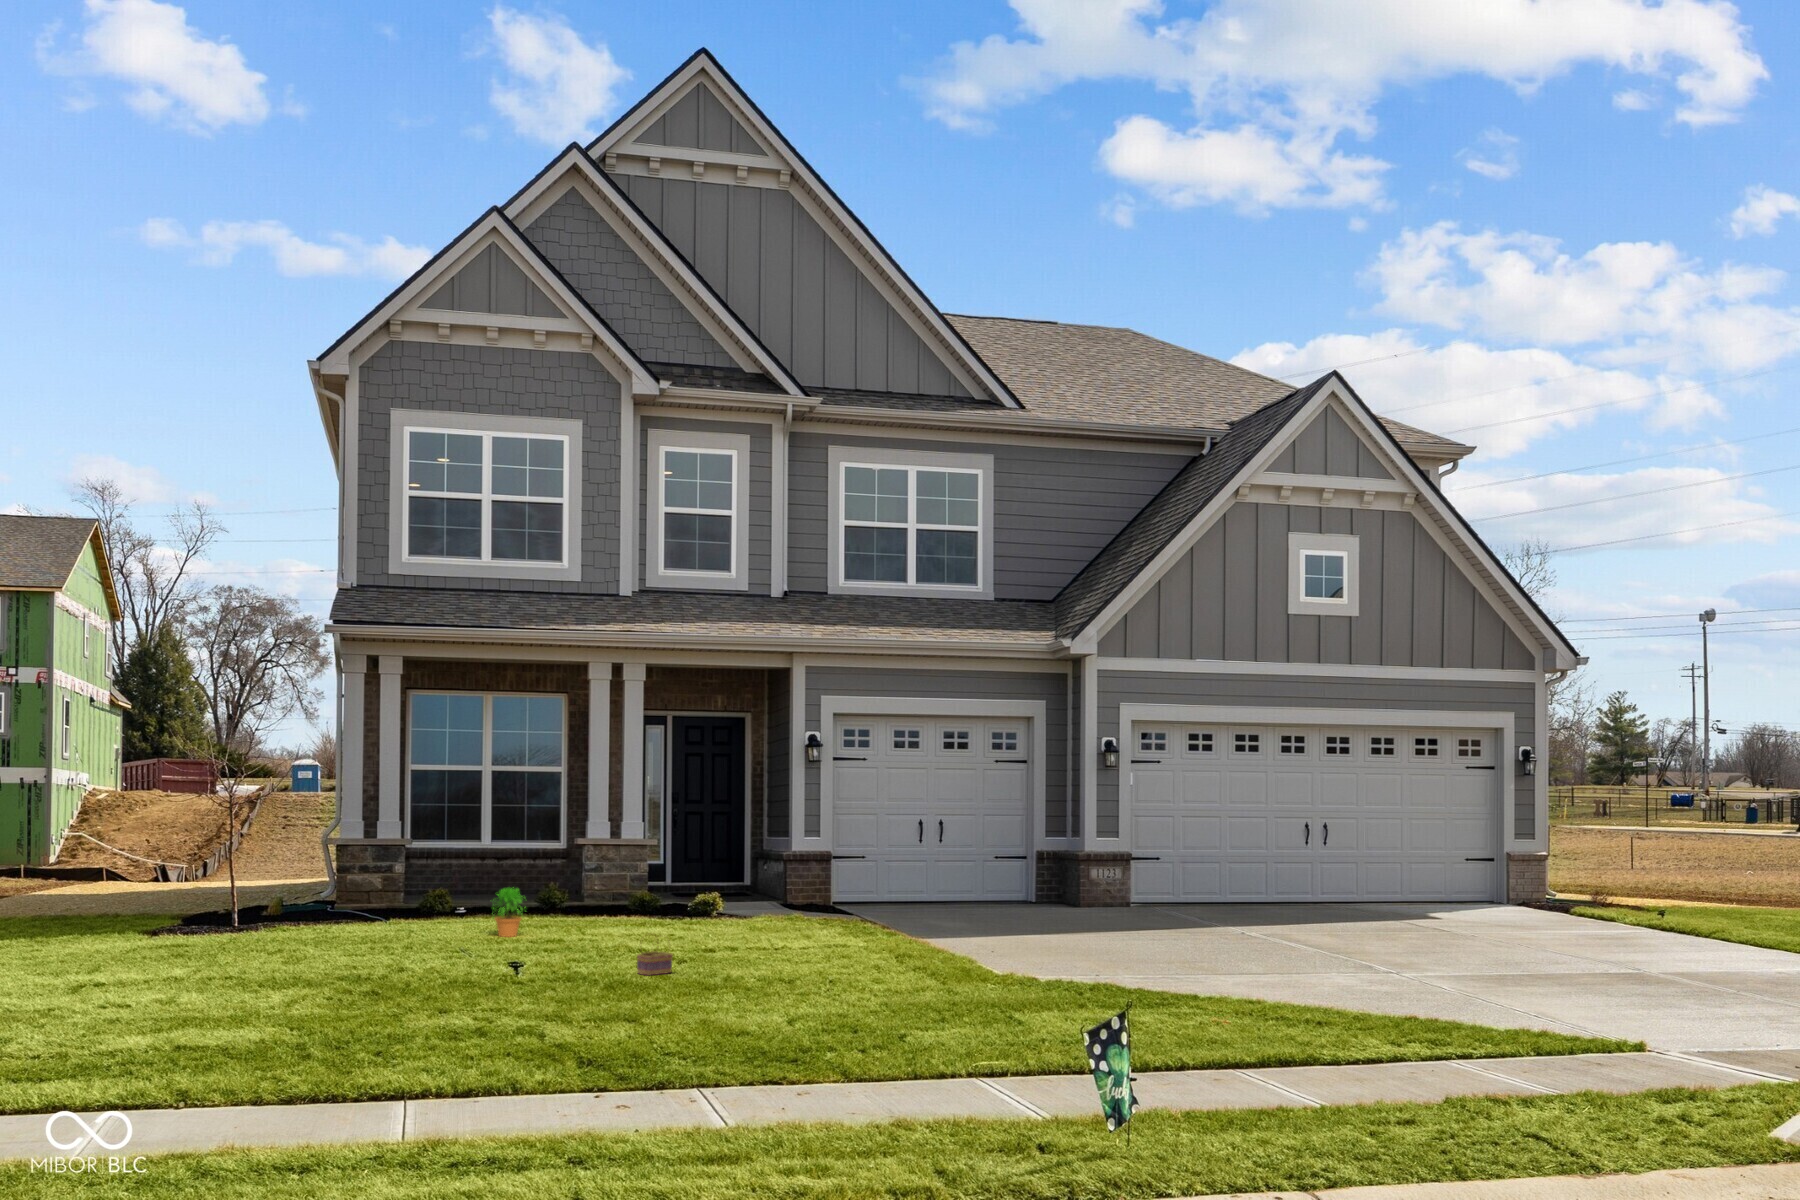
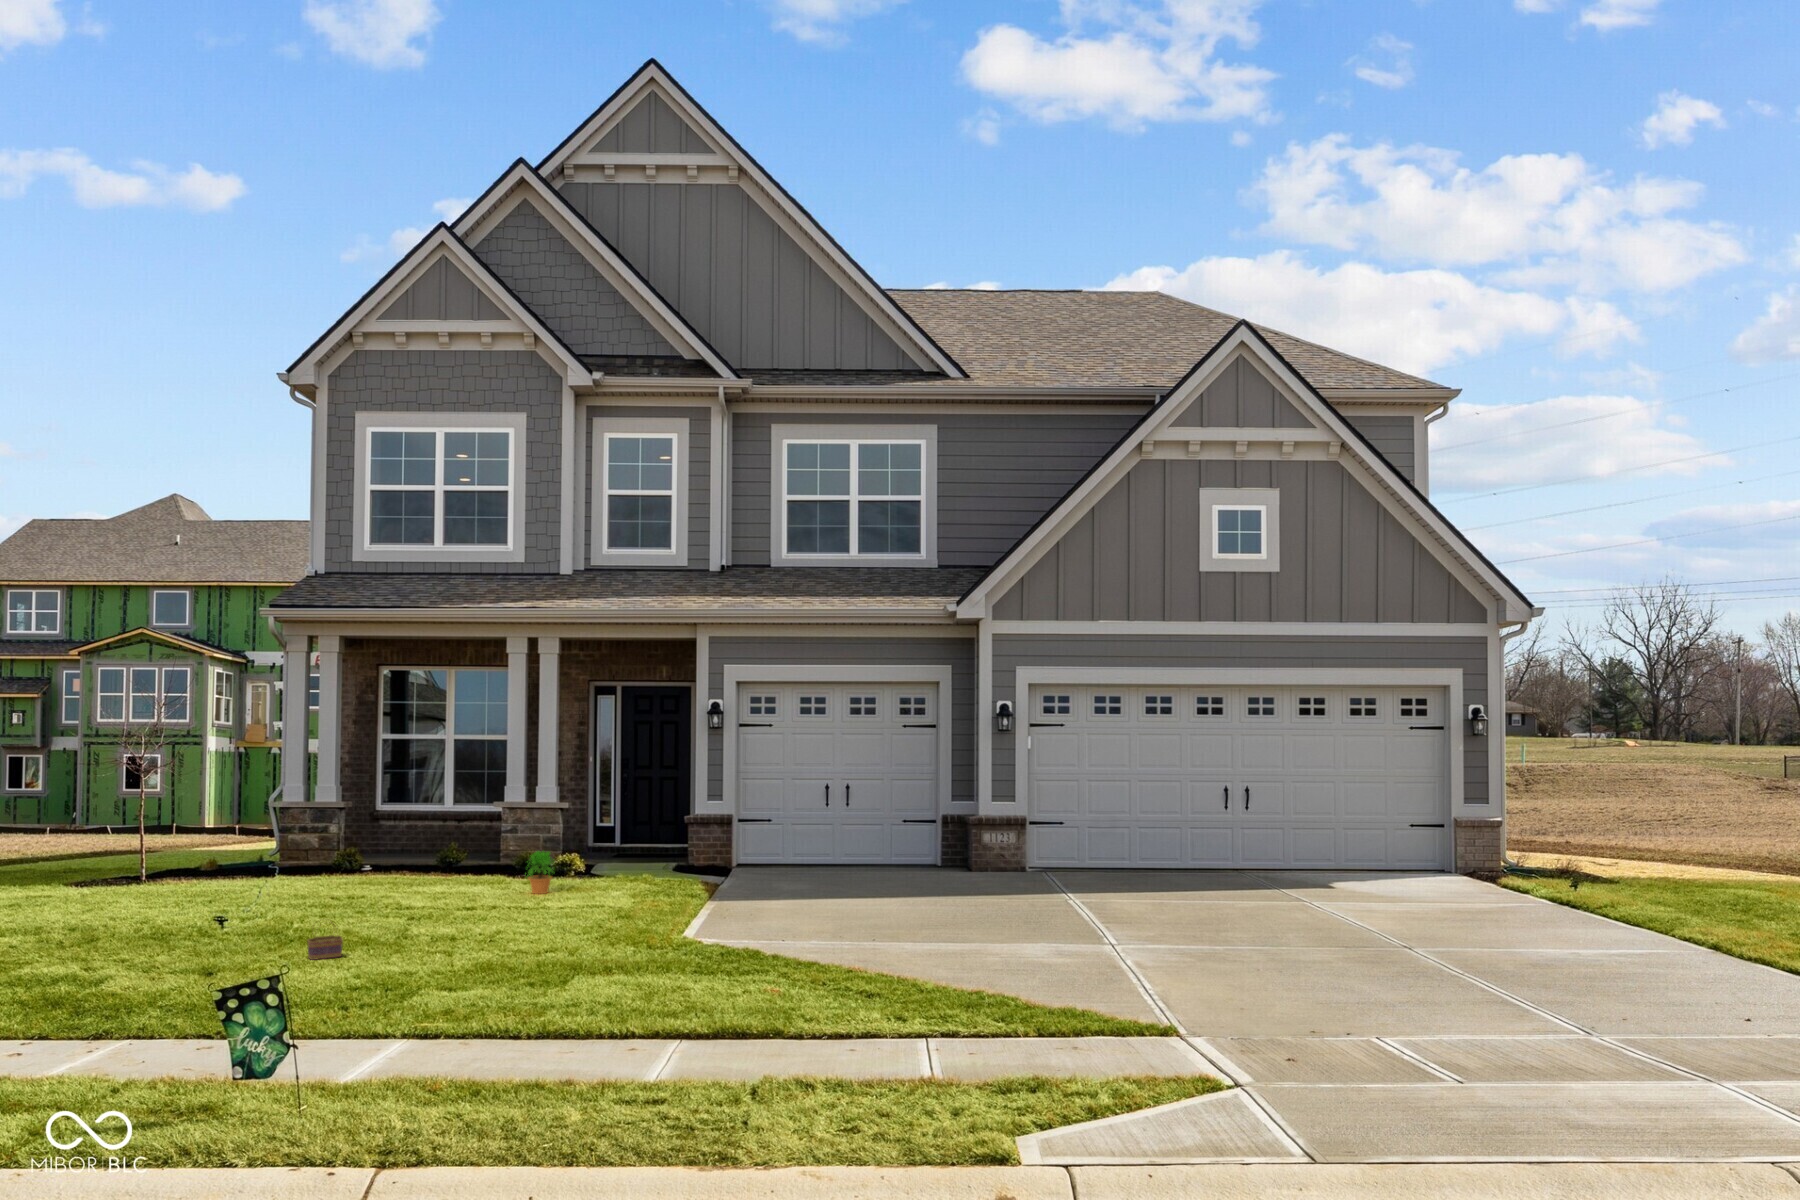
potted plant: present [492,887,525,937] -> present [526,851,553,894]

